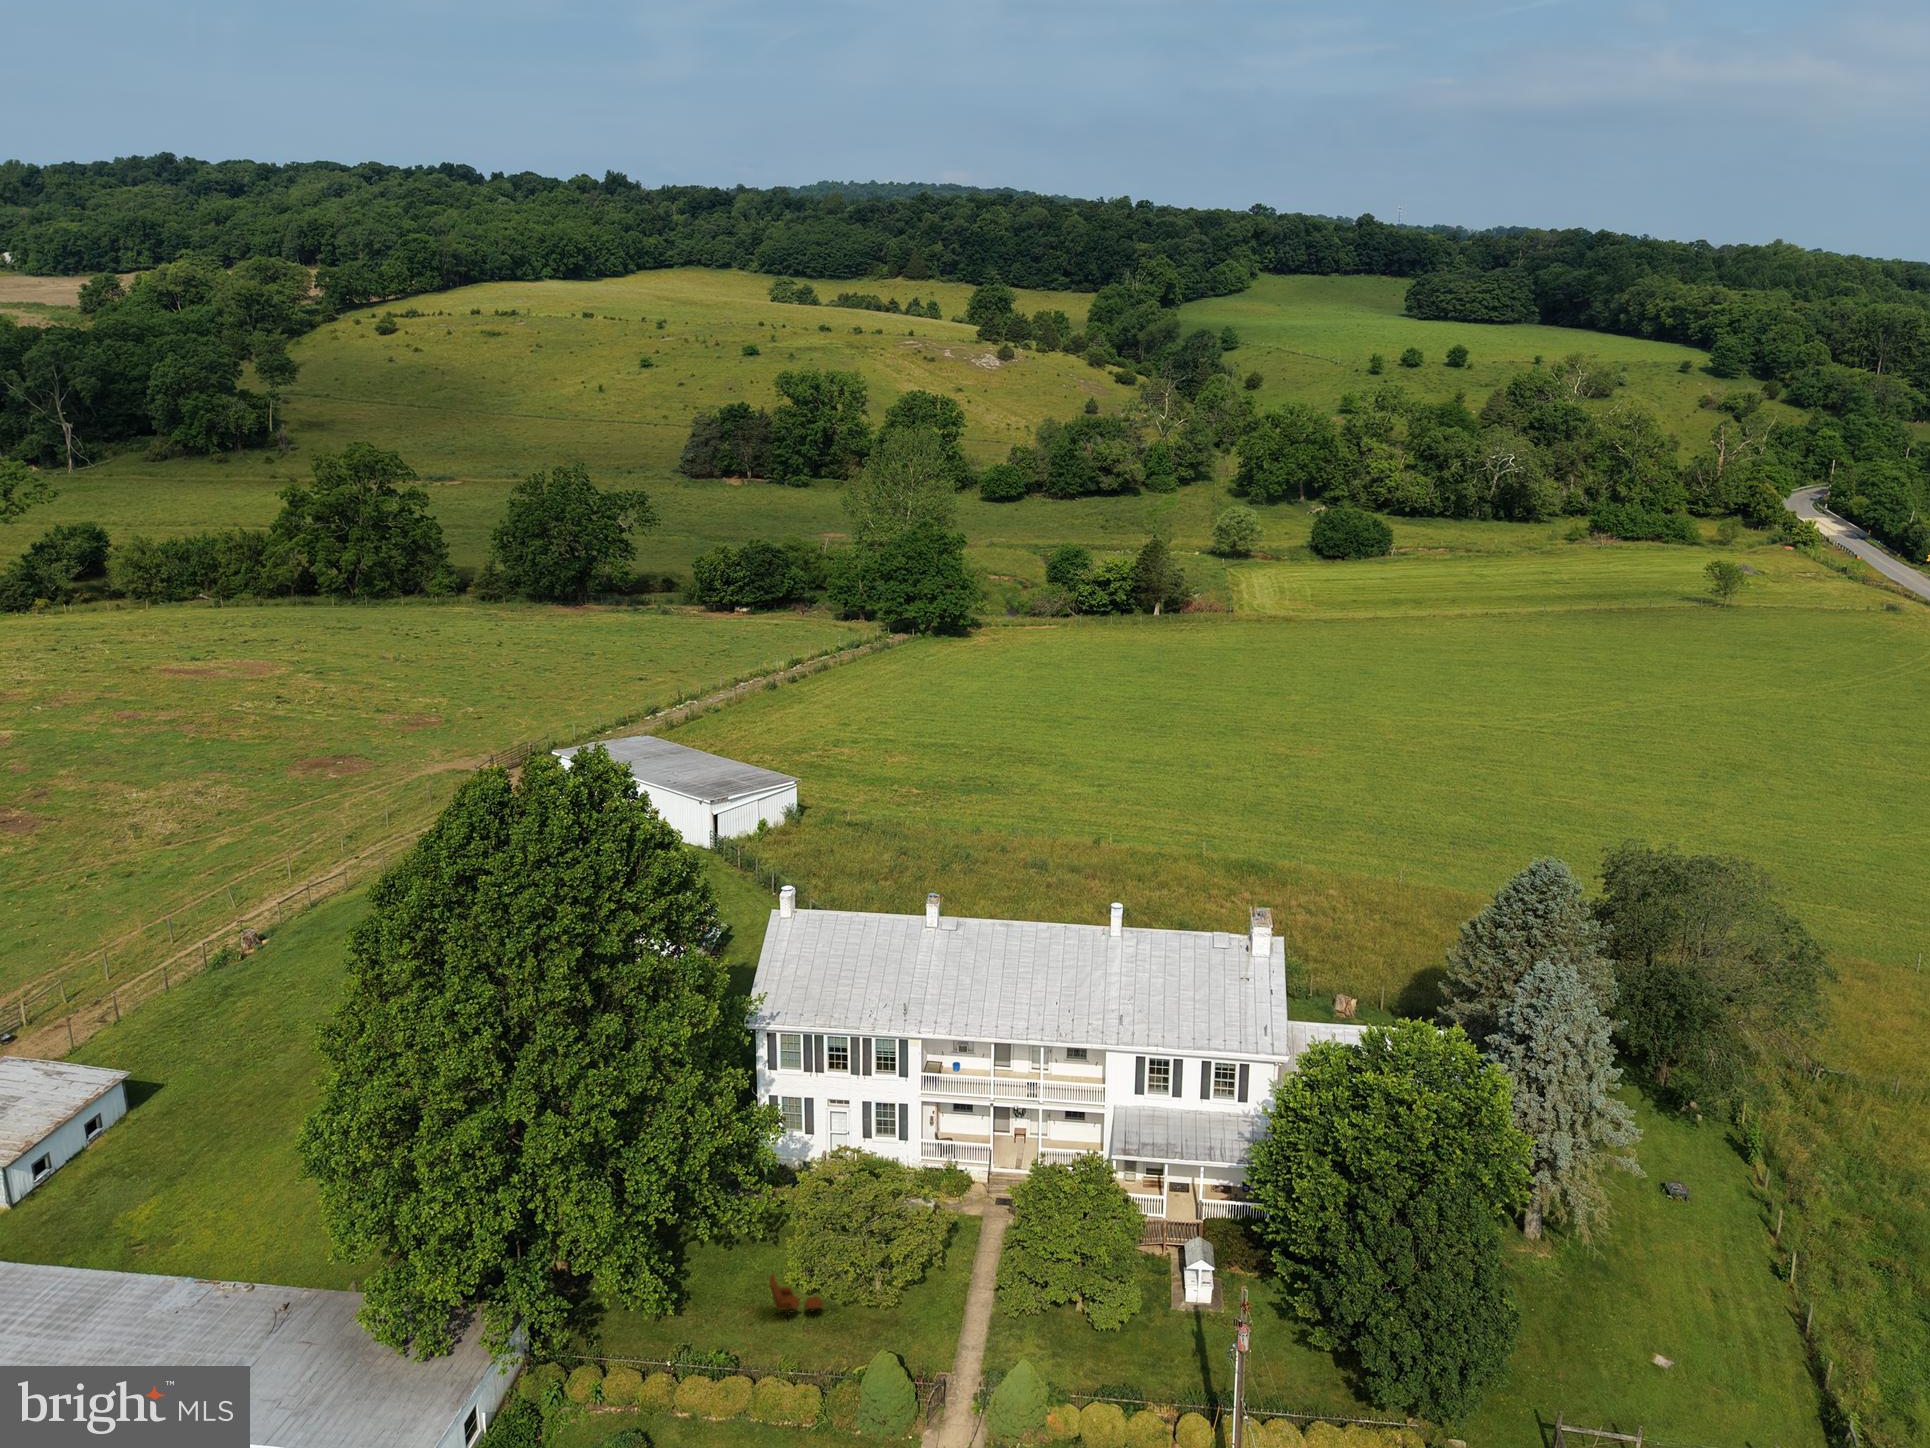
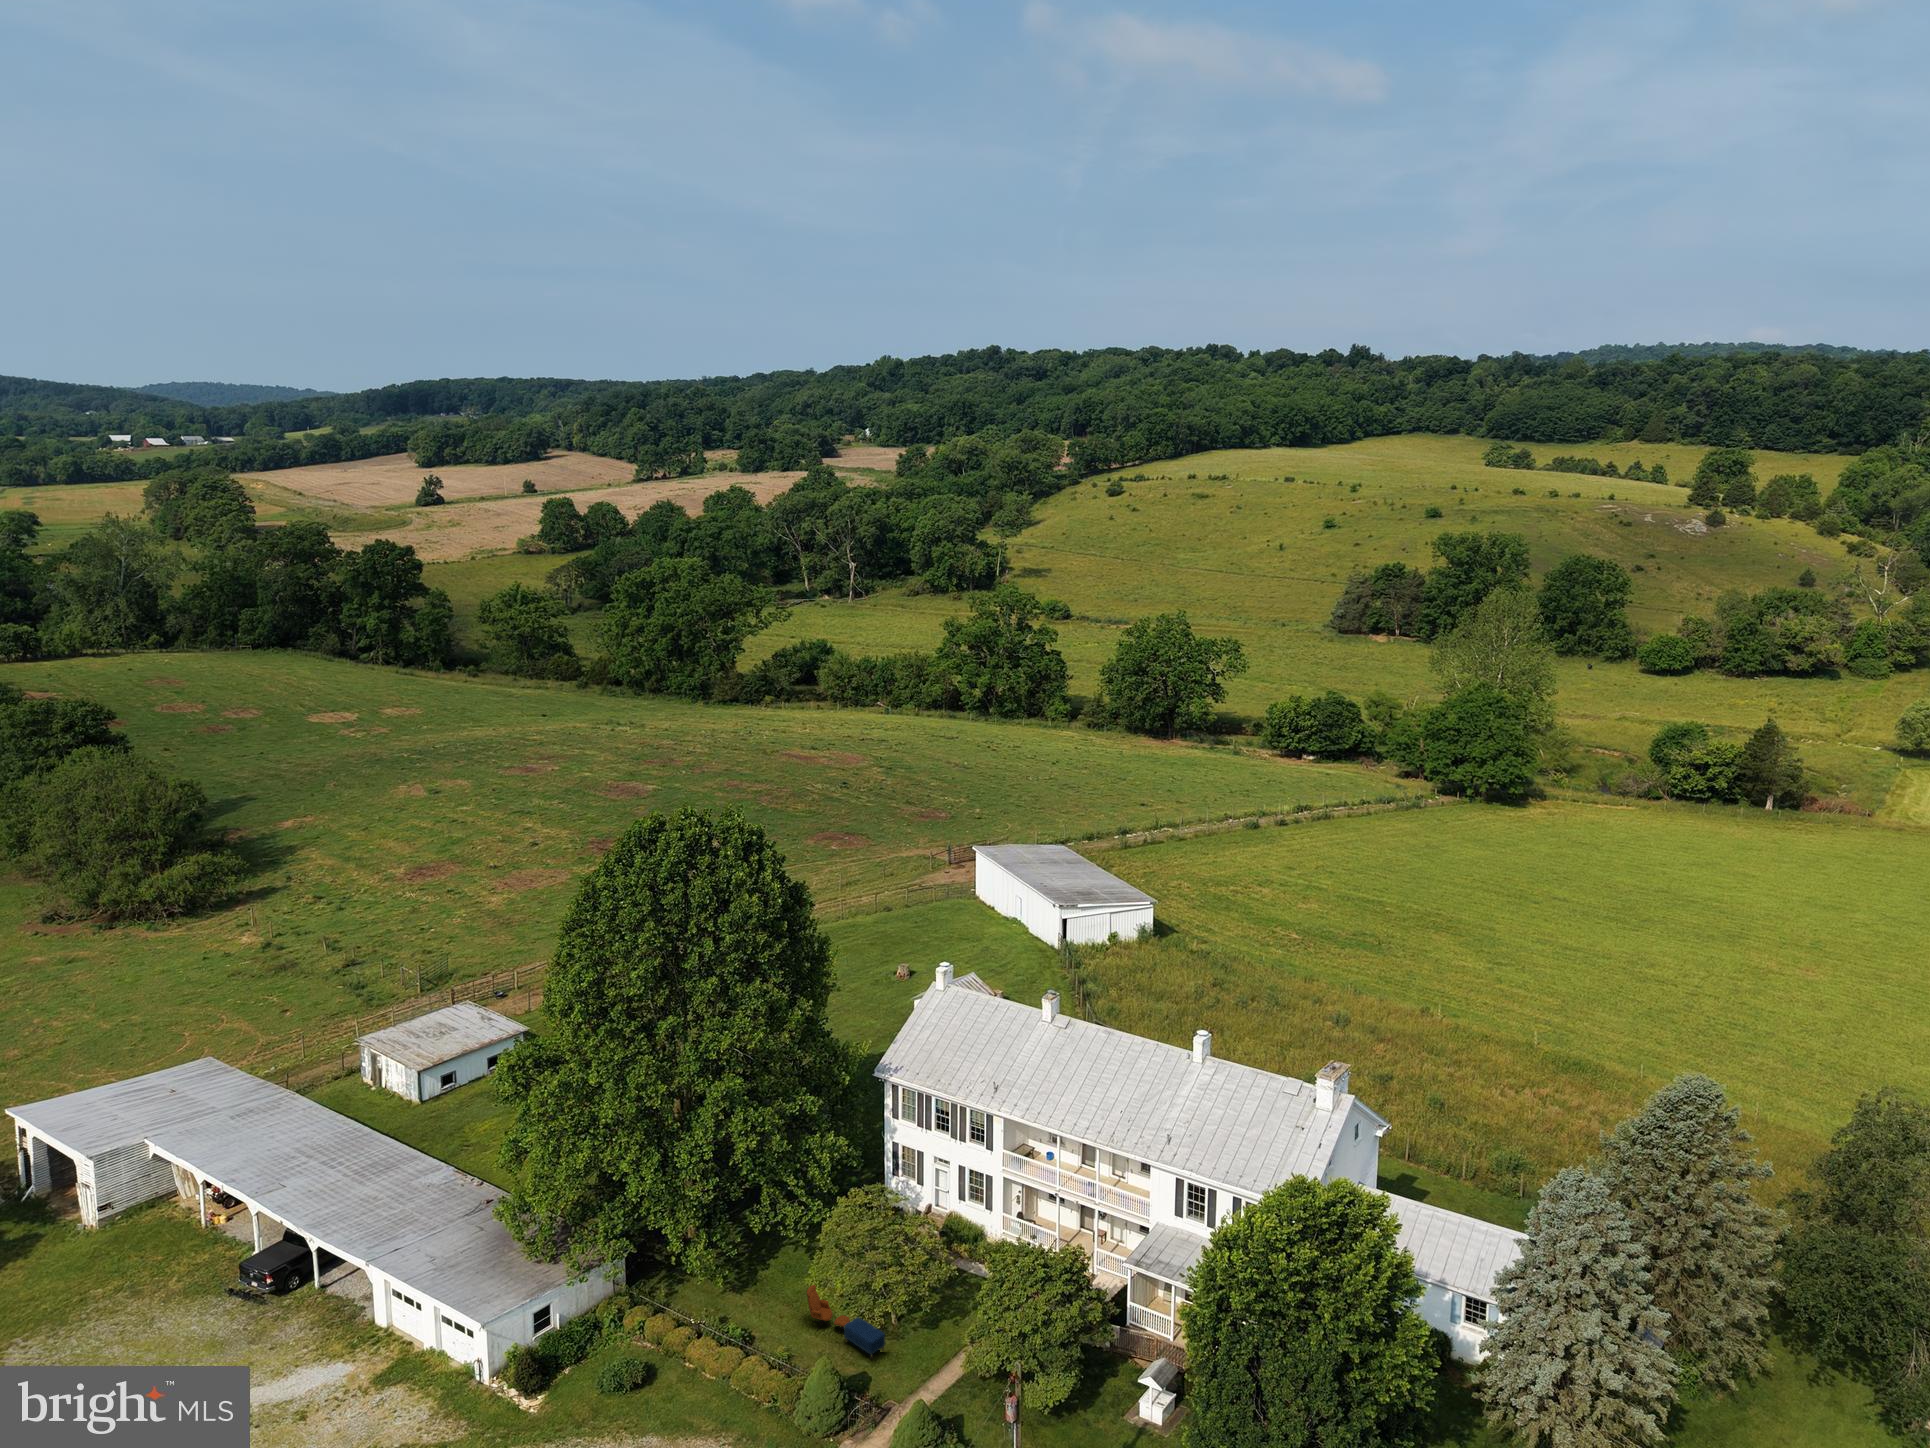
bench: none [826,1292,877,1332] -> present [844,1317,885,1357]

